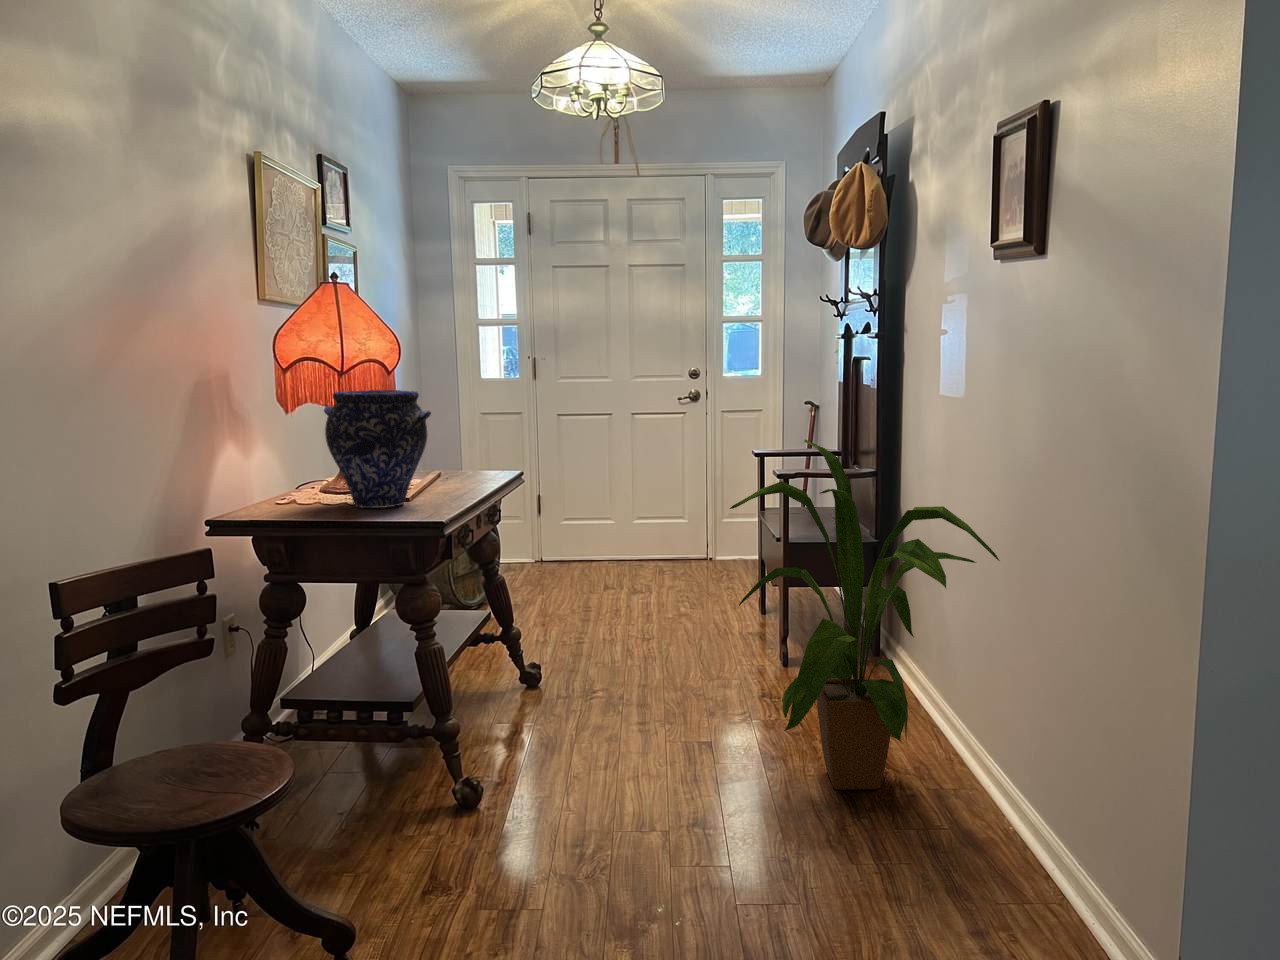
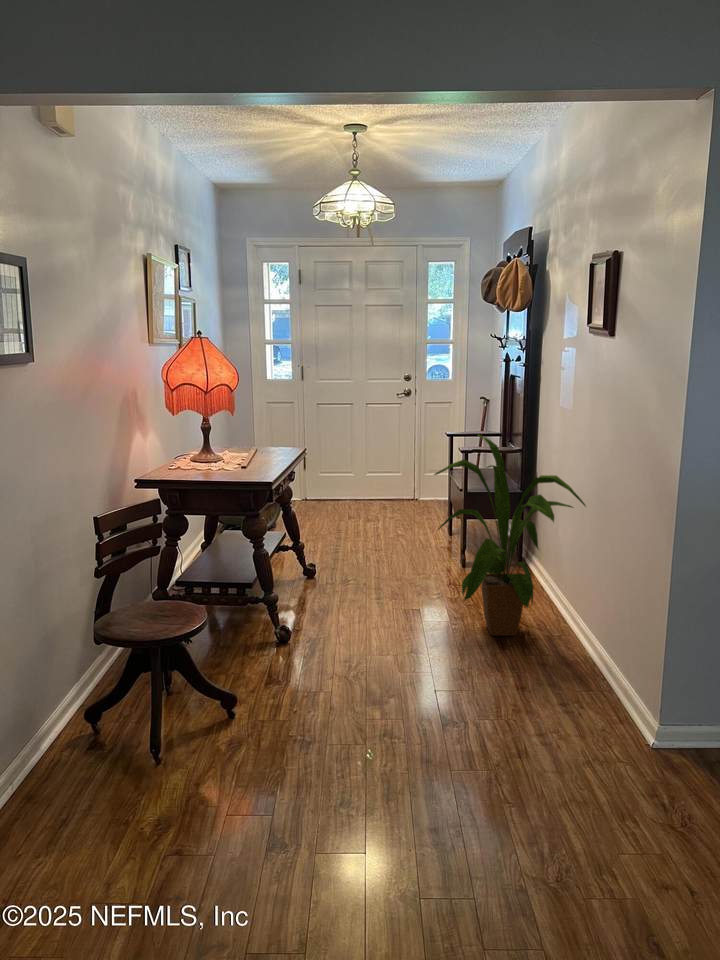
vase: present [324,390,431,508] -> none [199,403,262,473]

